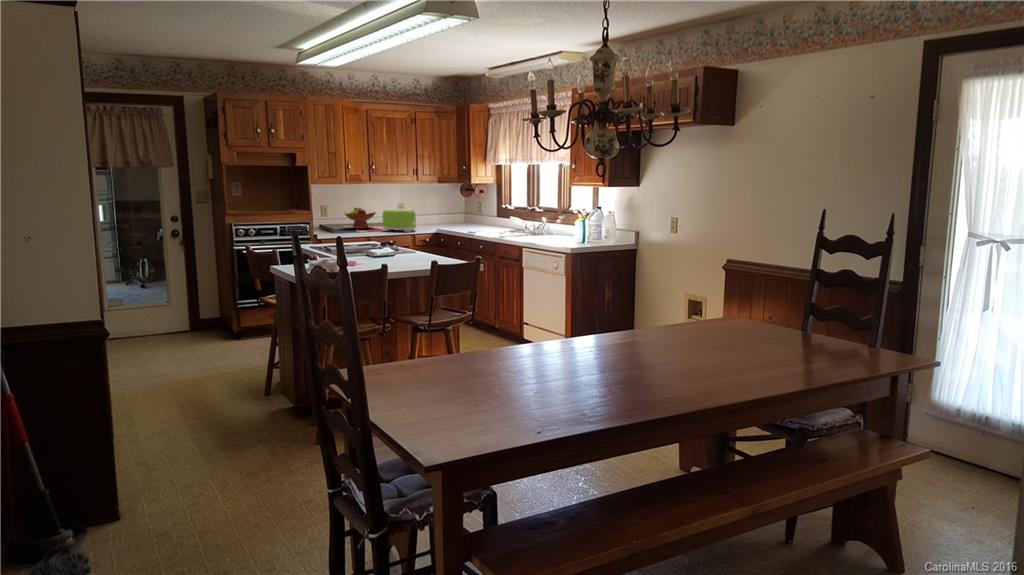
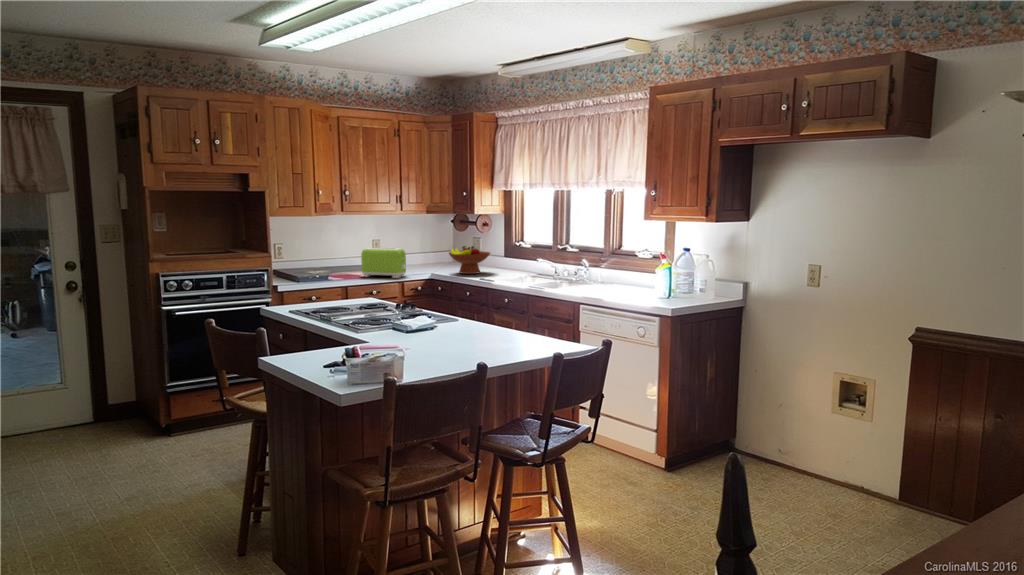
fruit bowl: present [345,208,376,229] -> present [449,246,490,274]

